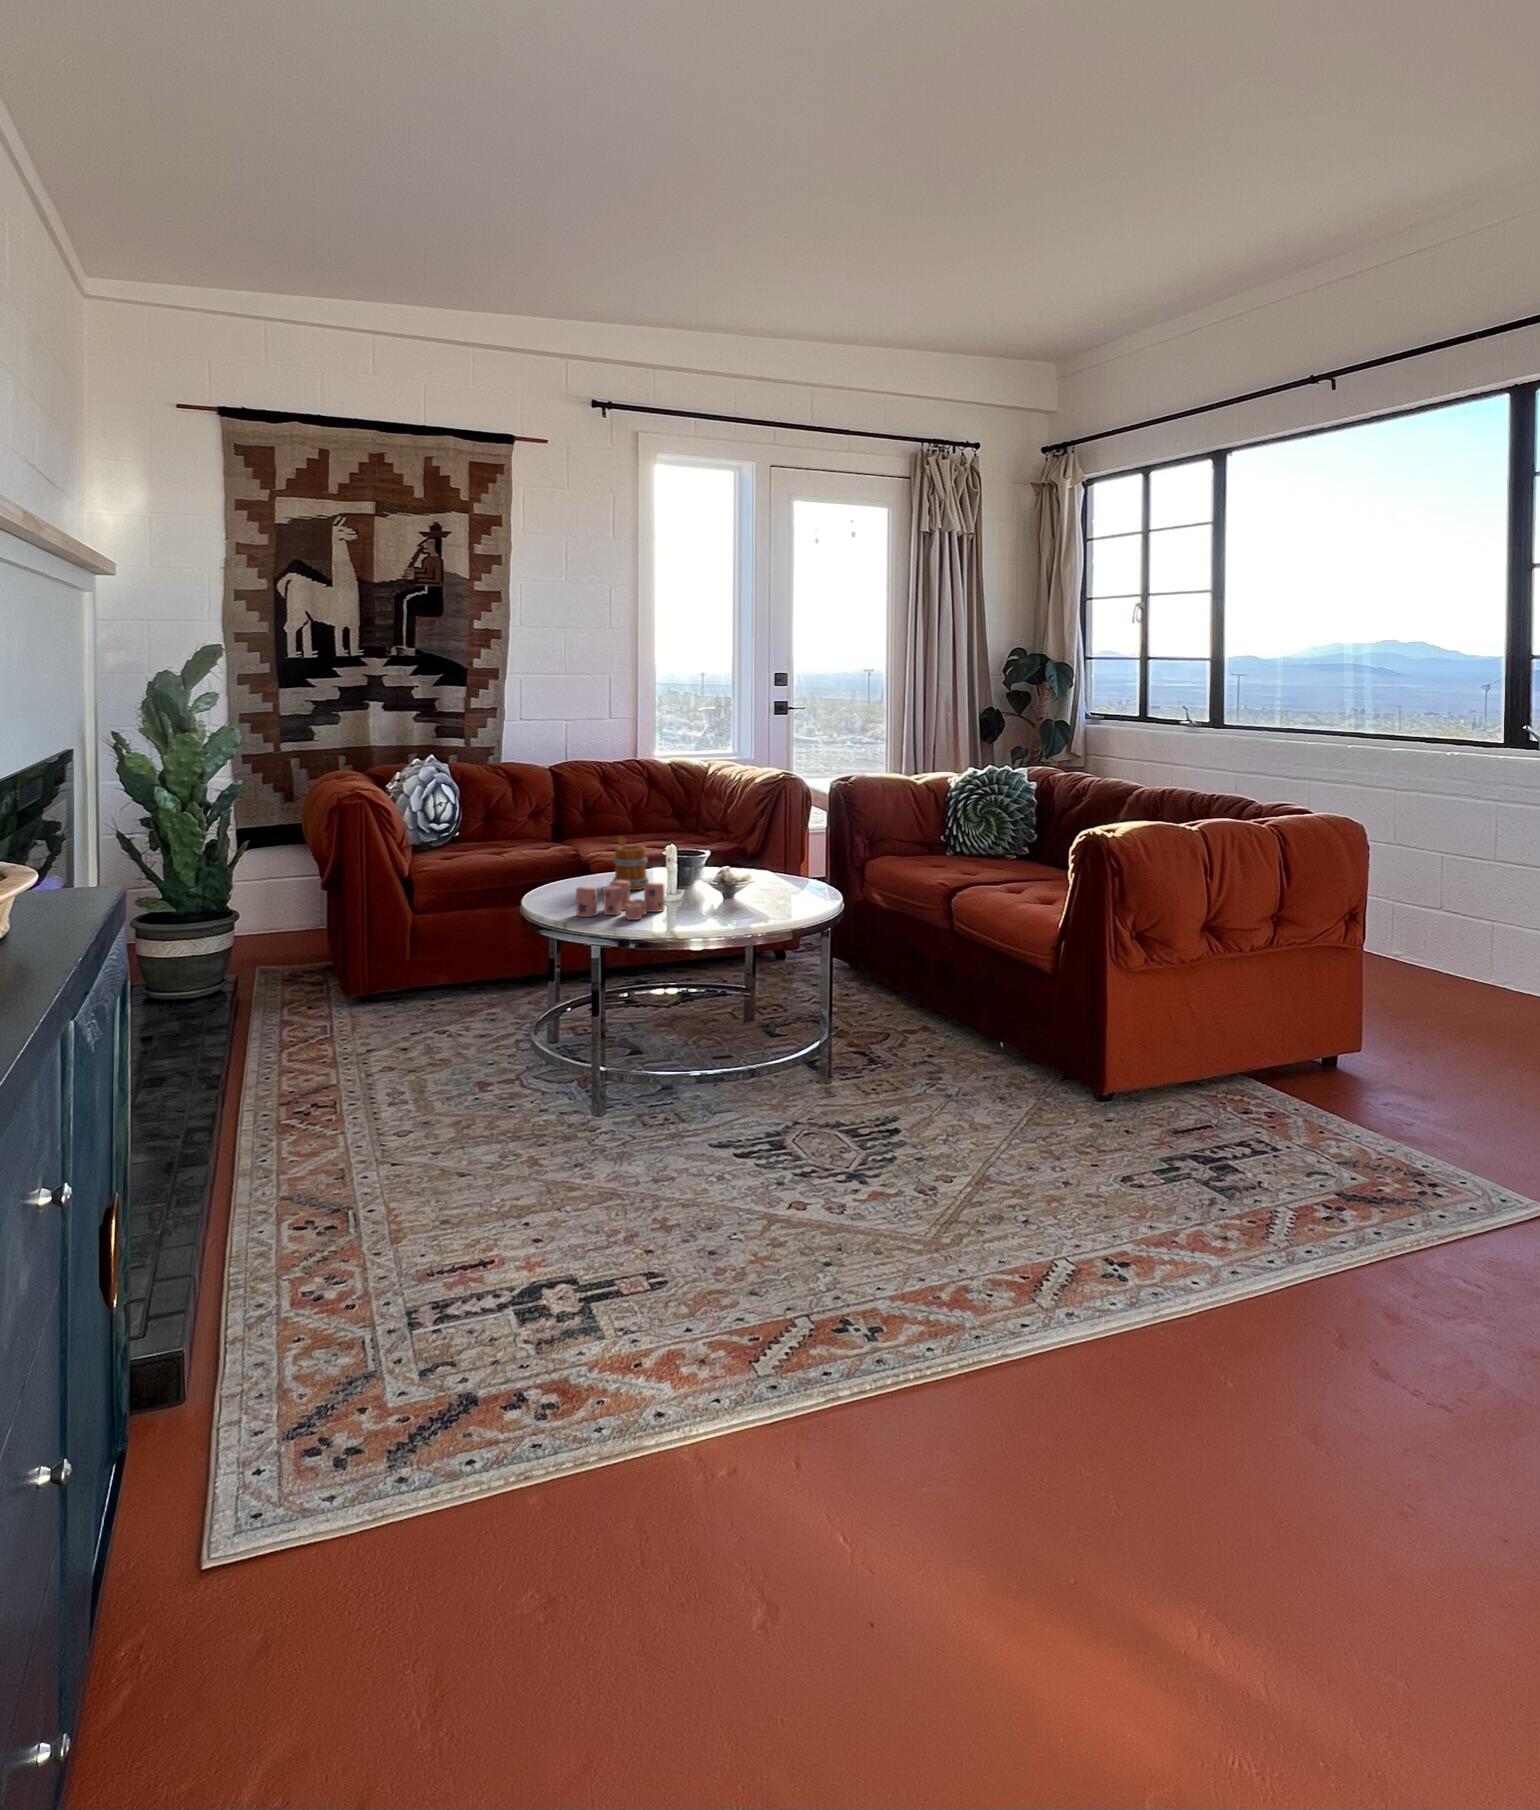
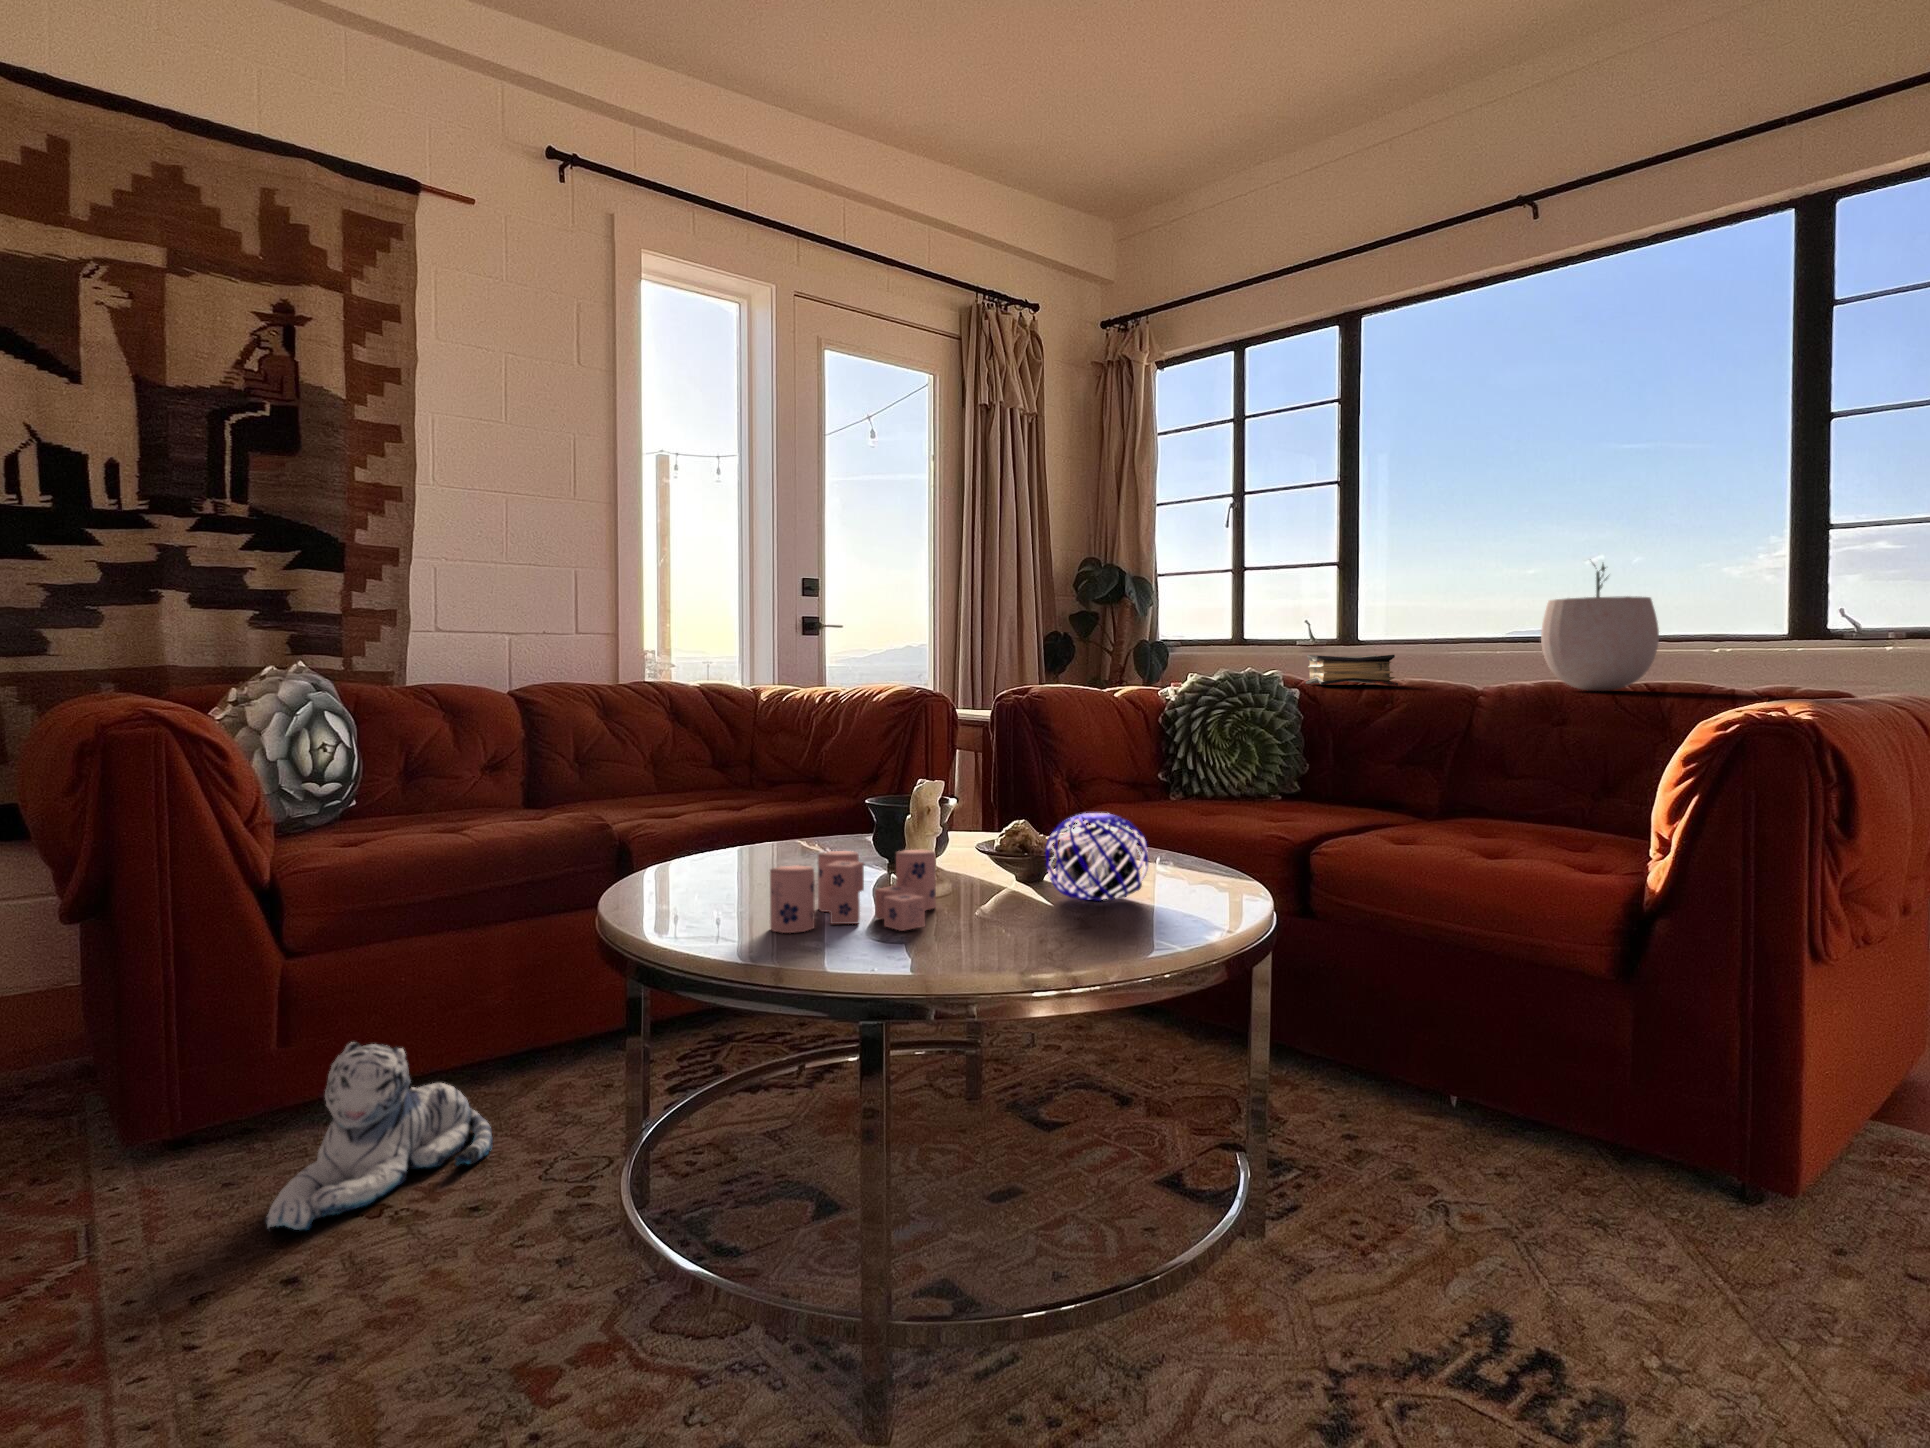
plant pot: none [1163,711,1239,803] -> present [1541,564,1659,691]
book: none [1040,759,1108,788] -> present [1306,655,1398,685]
mug: present [613,837,649,890] -> none [754,775,833,876]
decorative orb: none [719,870,771,914] -> present [1045,813,1148,901]
plush toy: none [397,952,504,1030] -> present [265,1042,493,1230]

